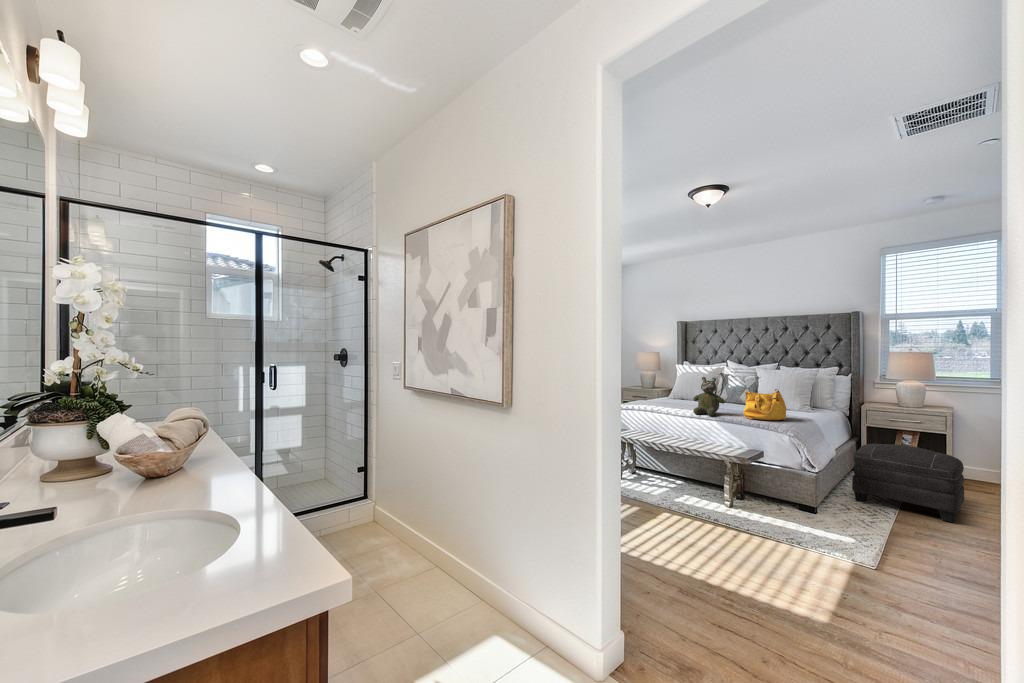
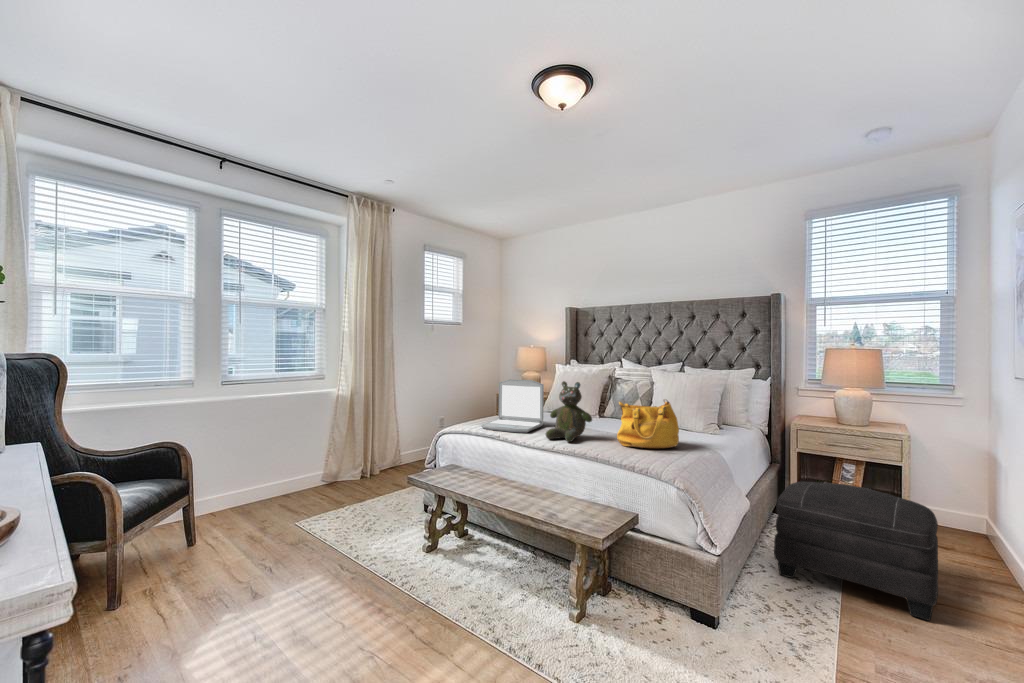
laptop: none [643,375,683,410] -> present [481,379,544,433]

